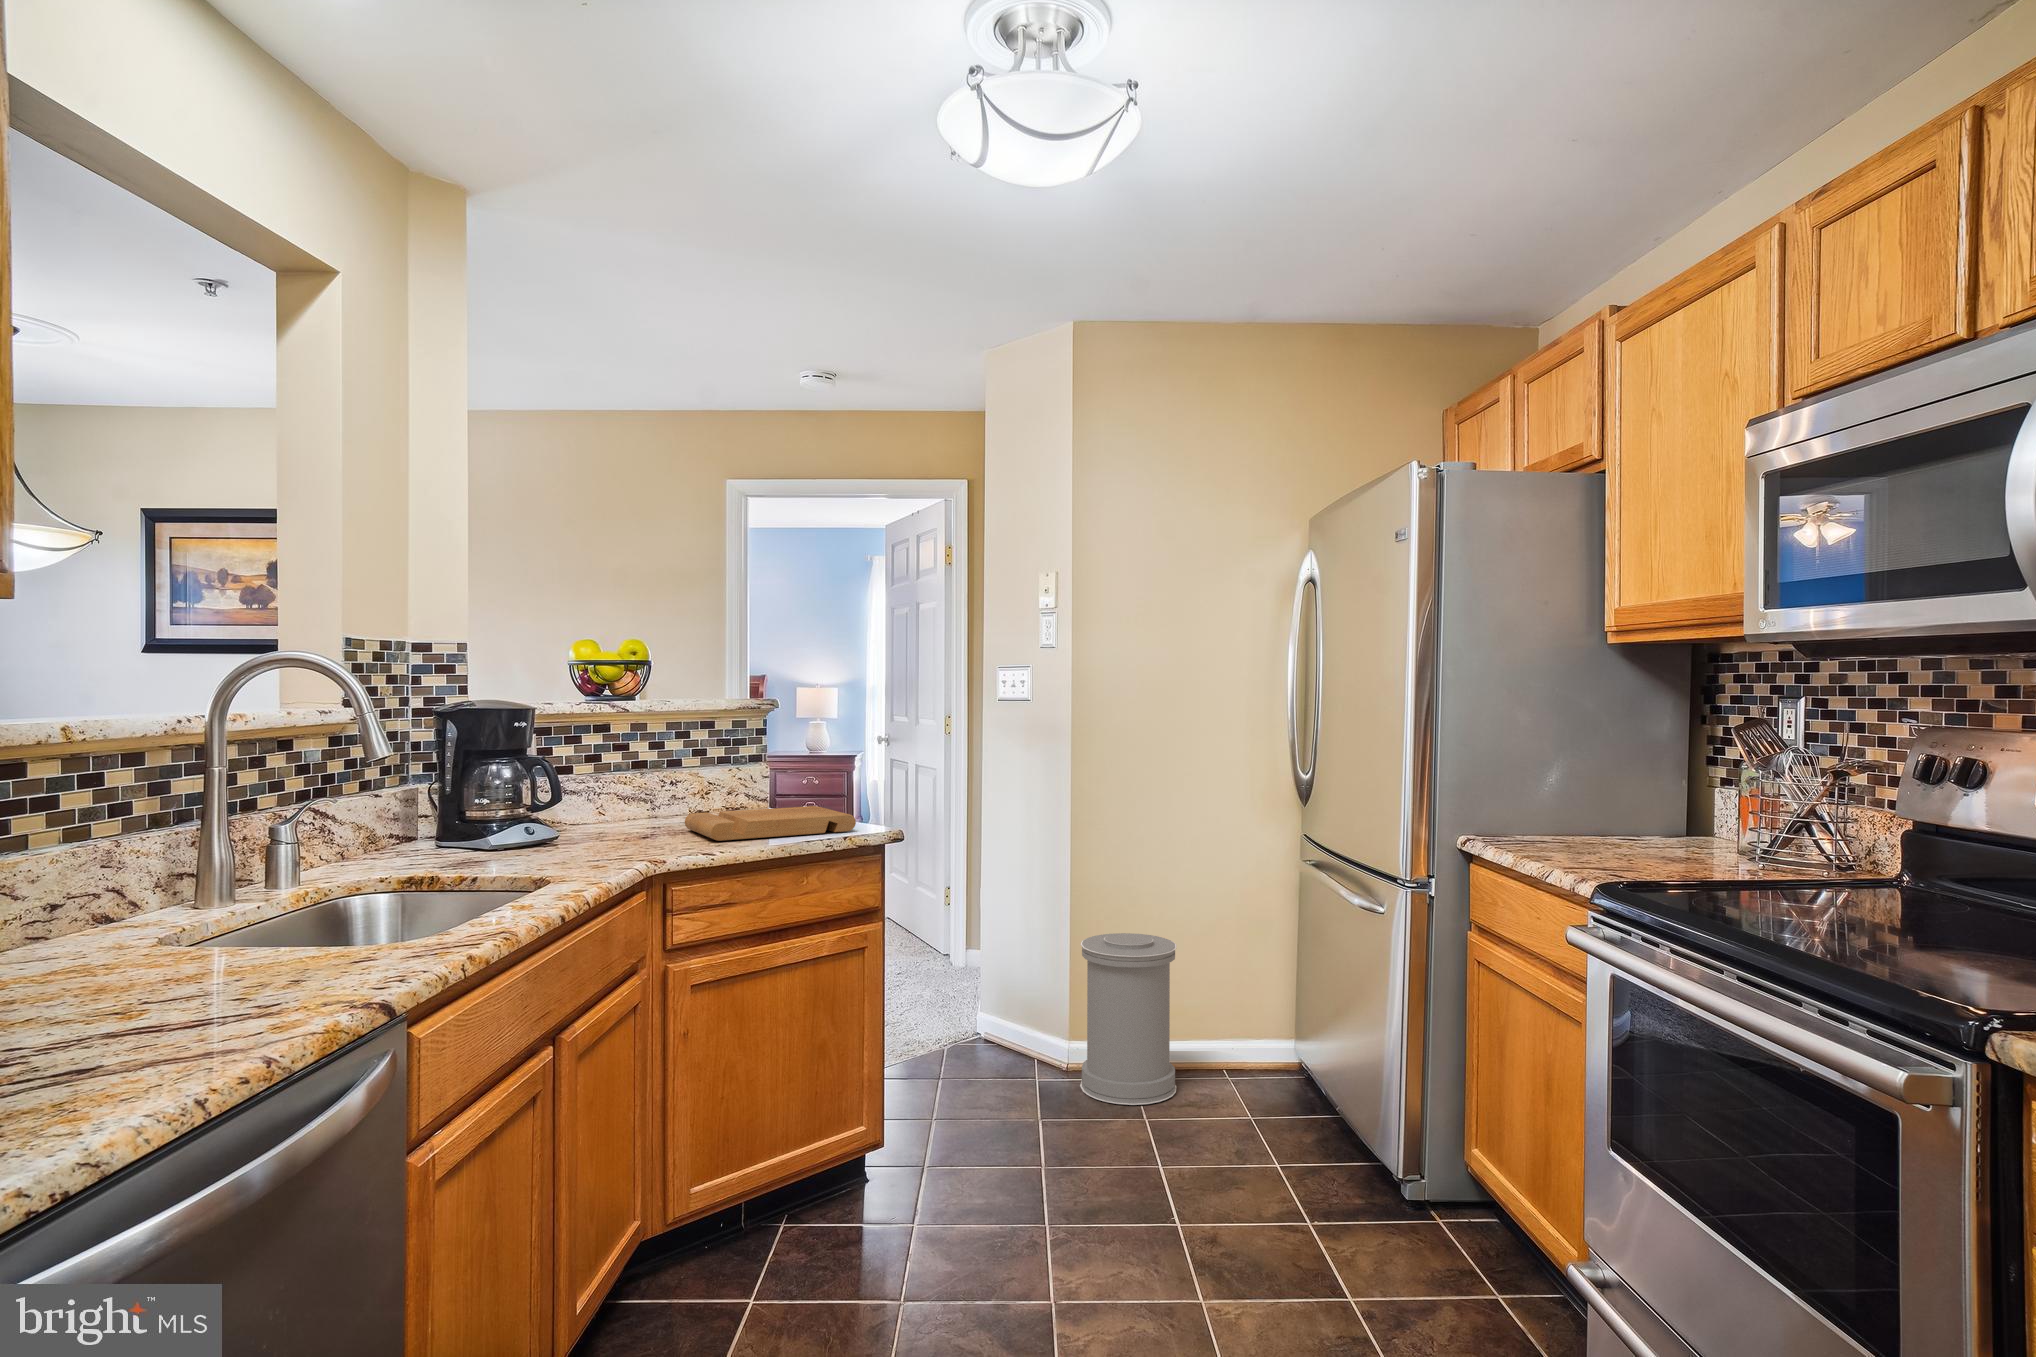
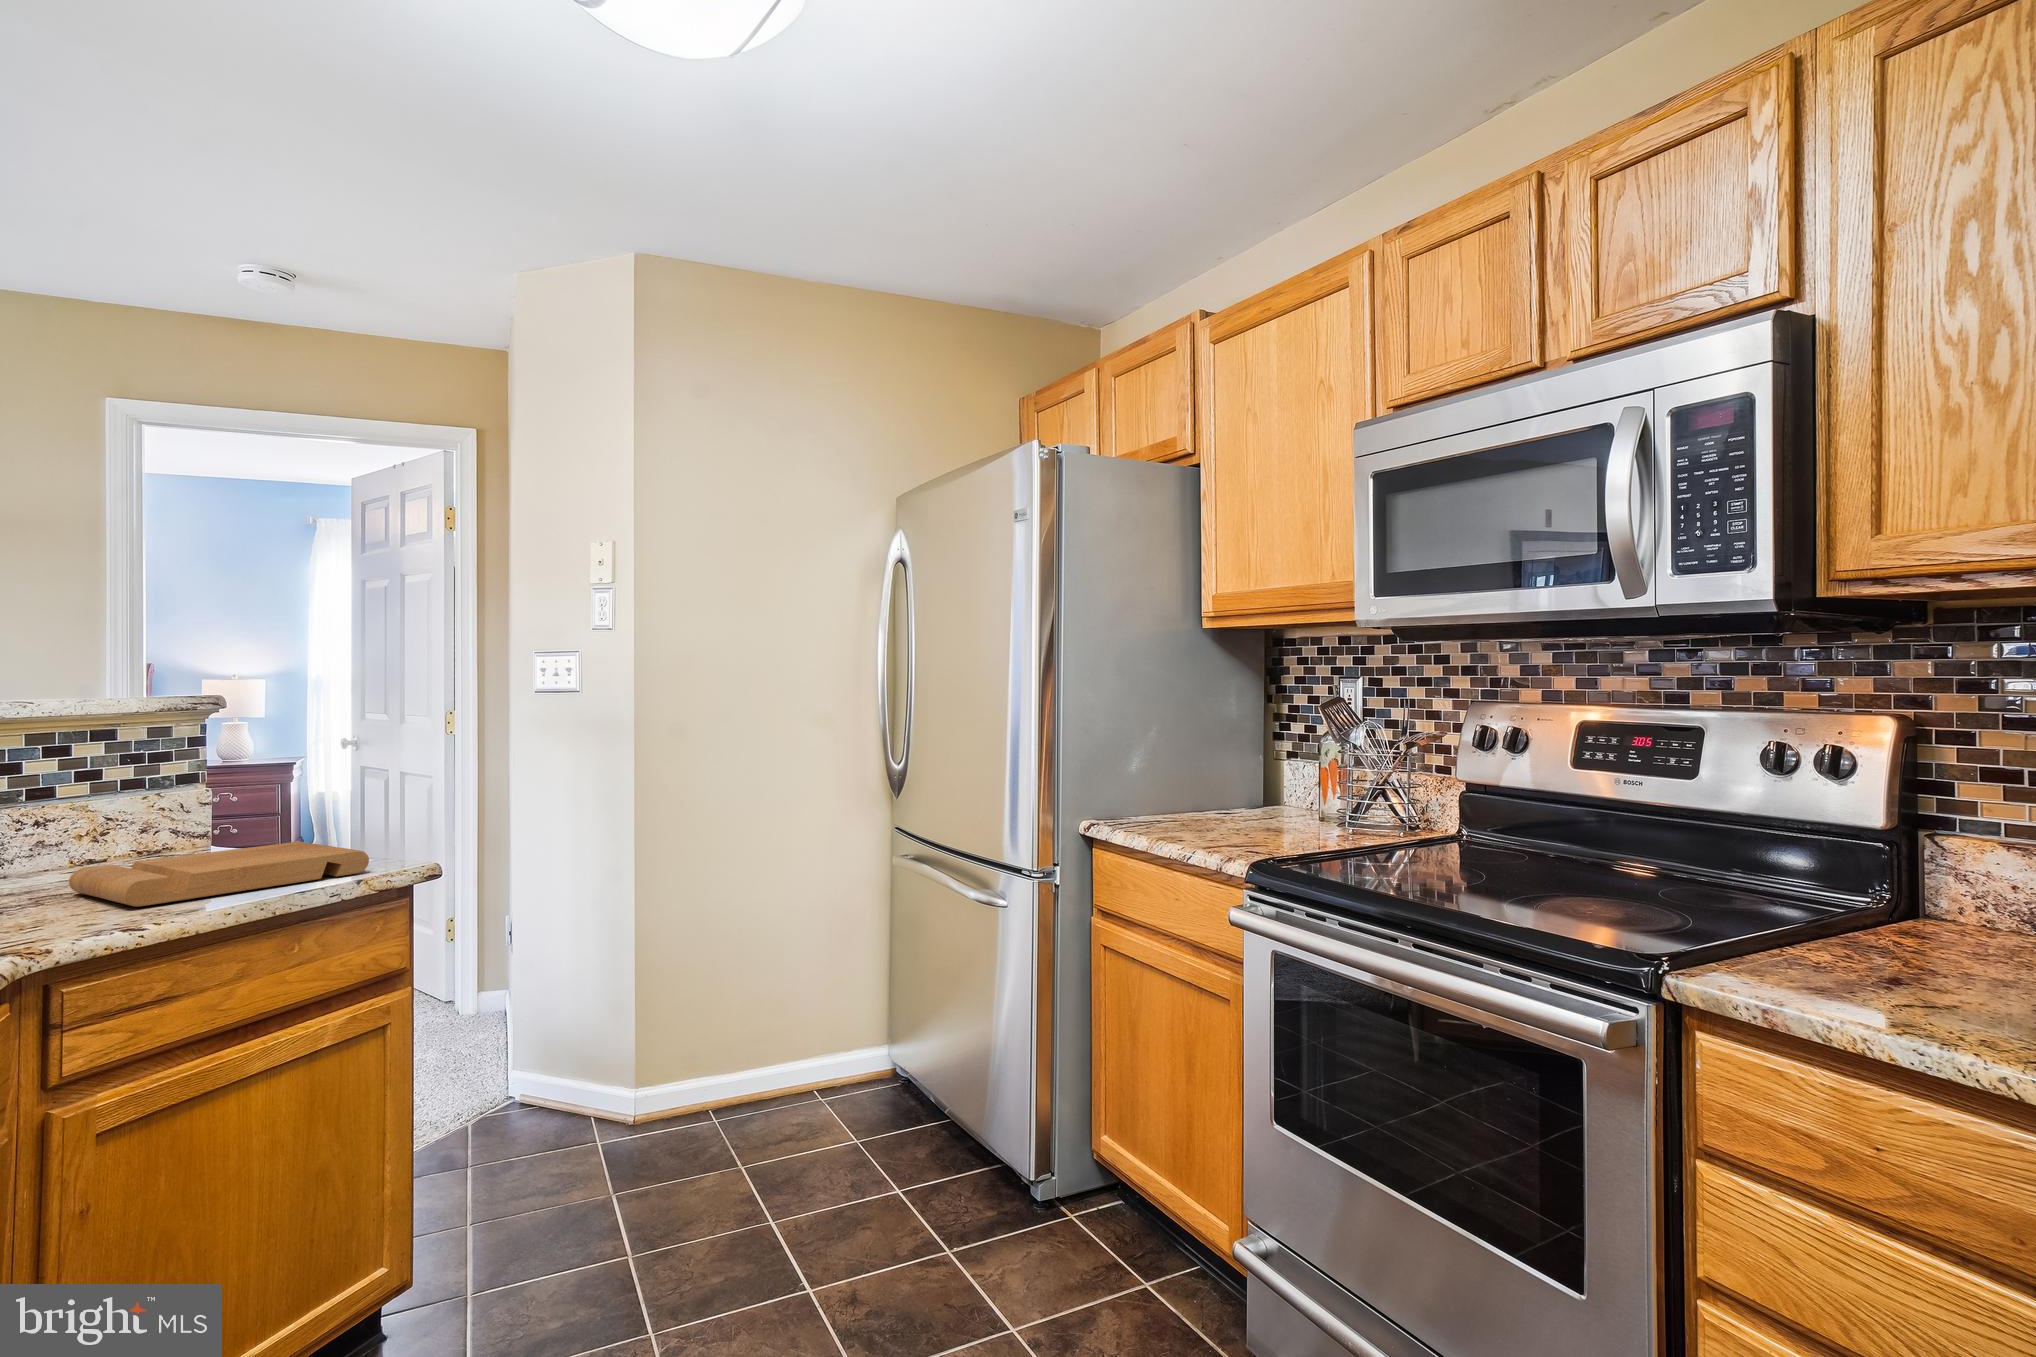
trash can: present [1080,933,1177,1105] -> none [657,954,771,1154]

